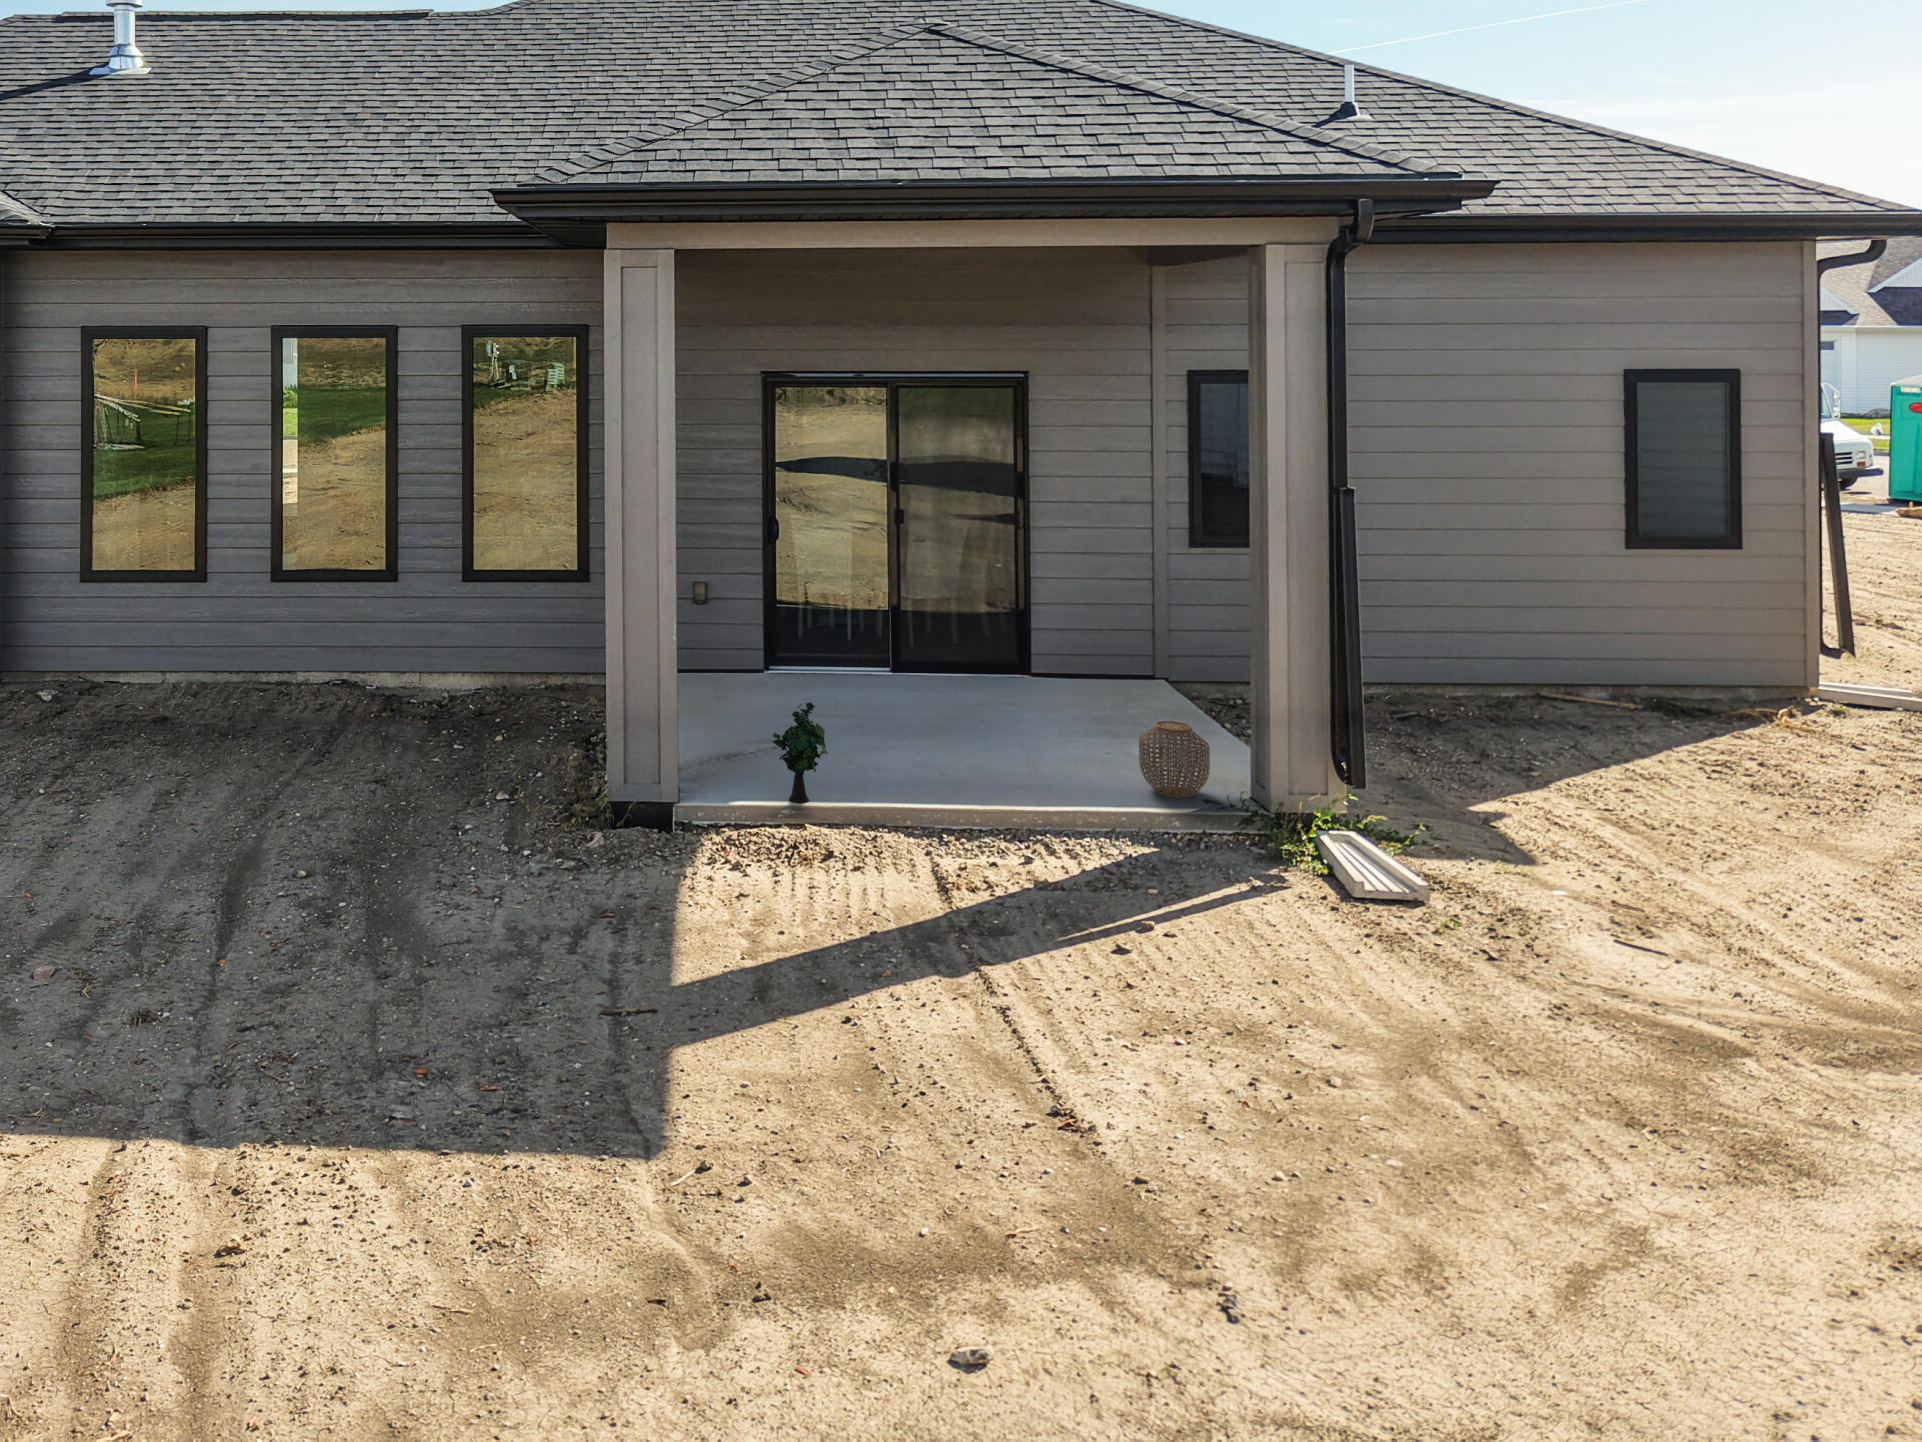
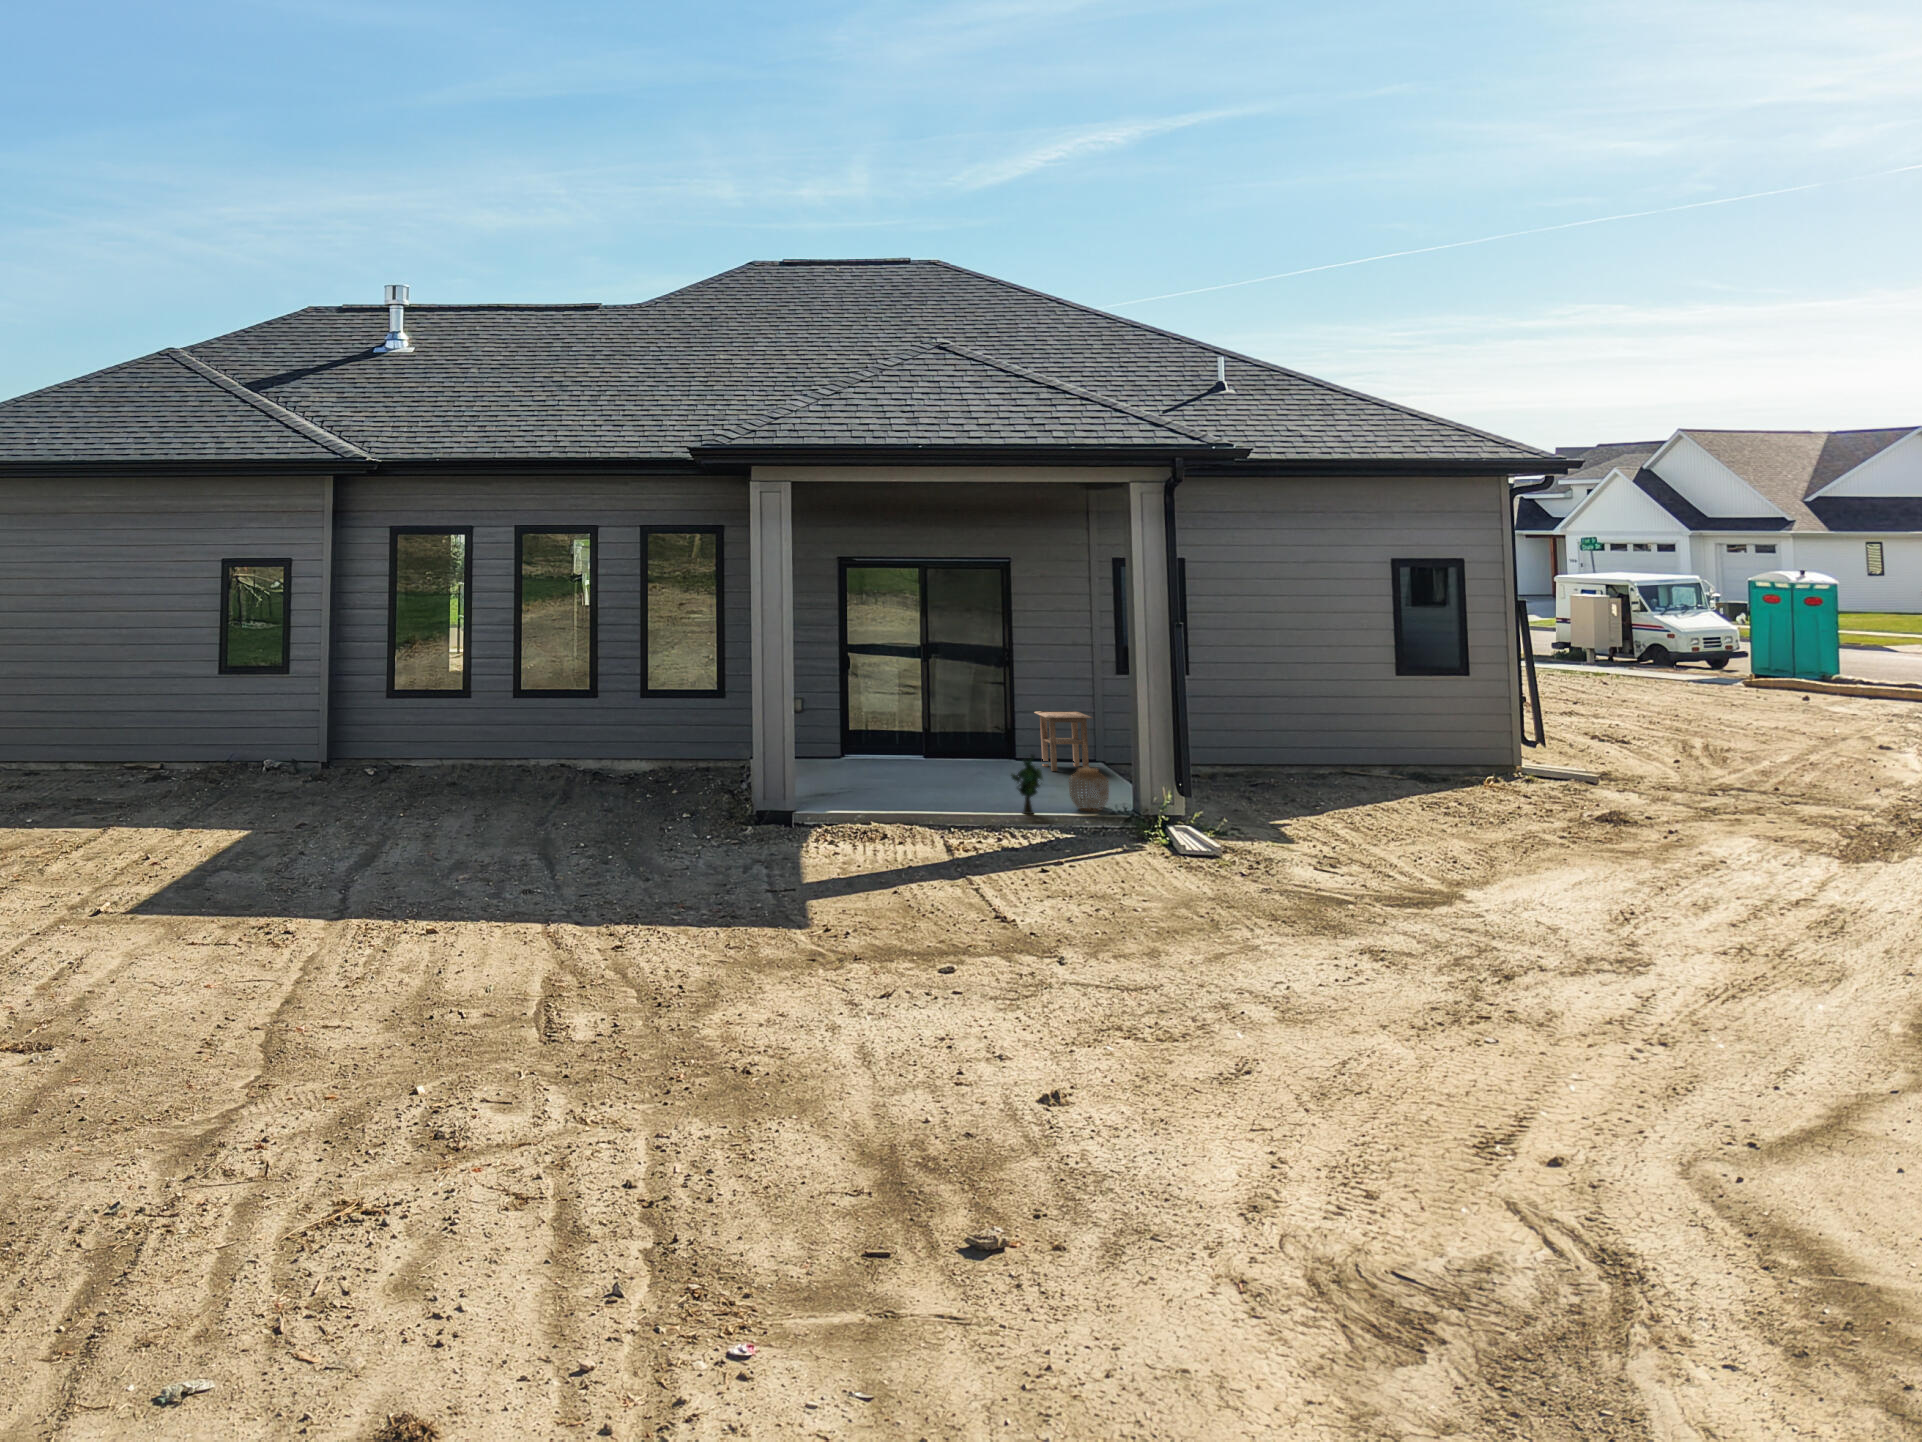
side table: none [1051,598,1148,692] -> present [1034,711,1092,771]
decorative plant: present [772,703,828,803] -> present [1011,754,1042,814]

